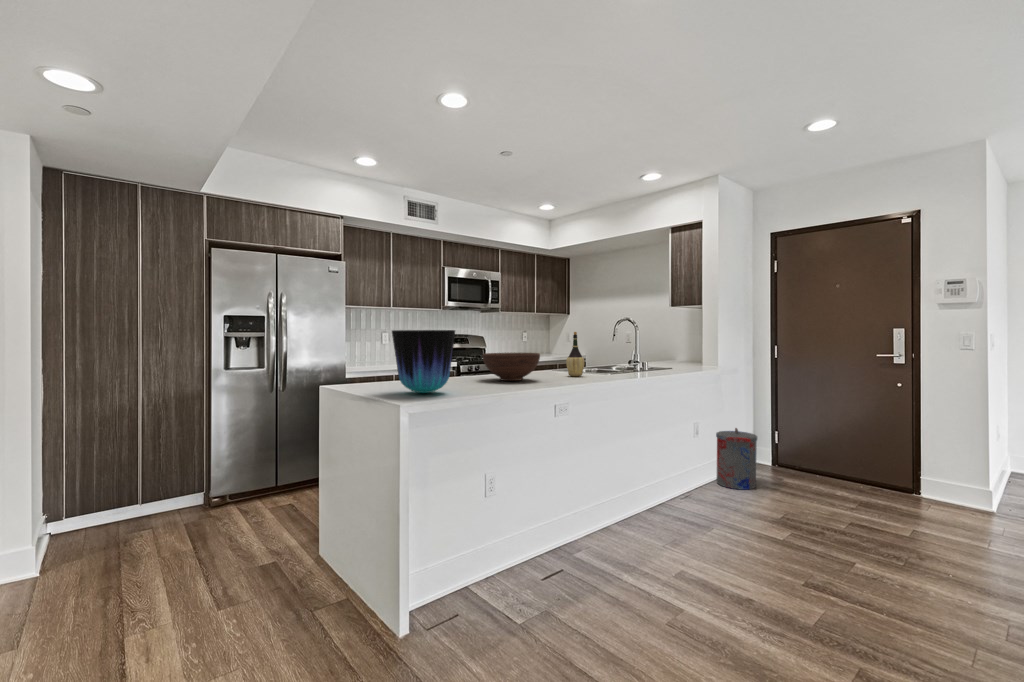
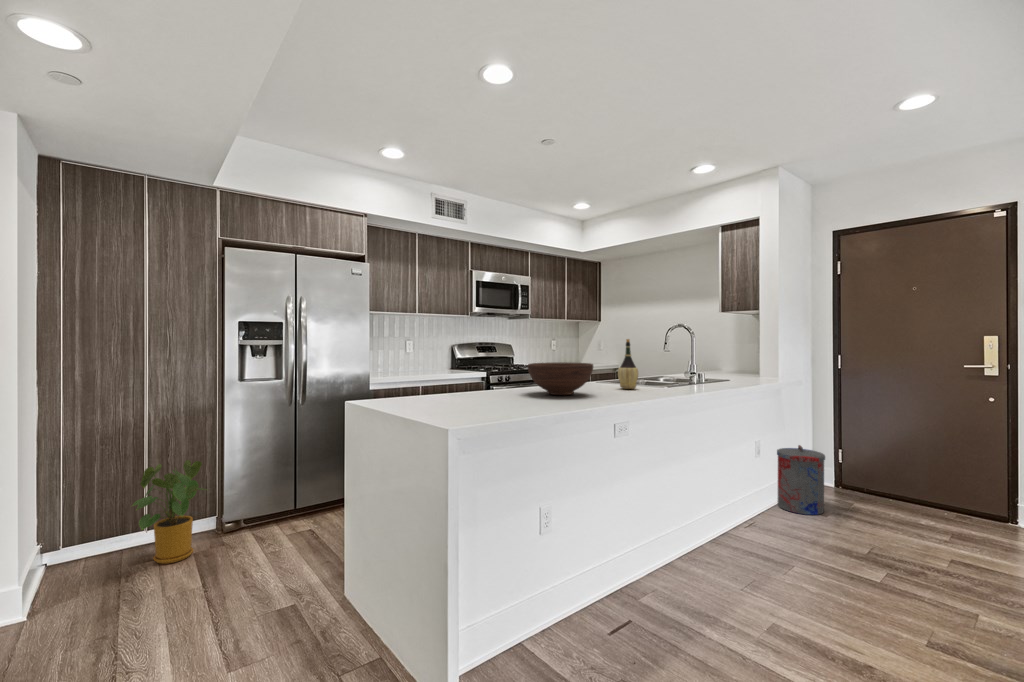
vase: present [392,330,455,393] -> none [431,337,506,412]
house plant: none [128,441,199,532] -> present [132,460,206,564]

